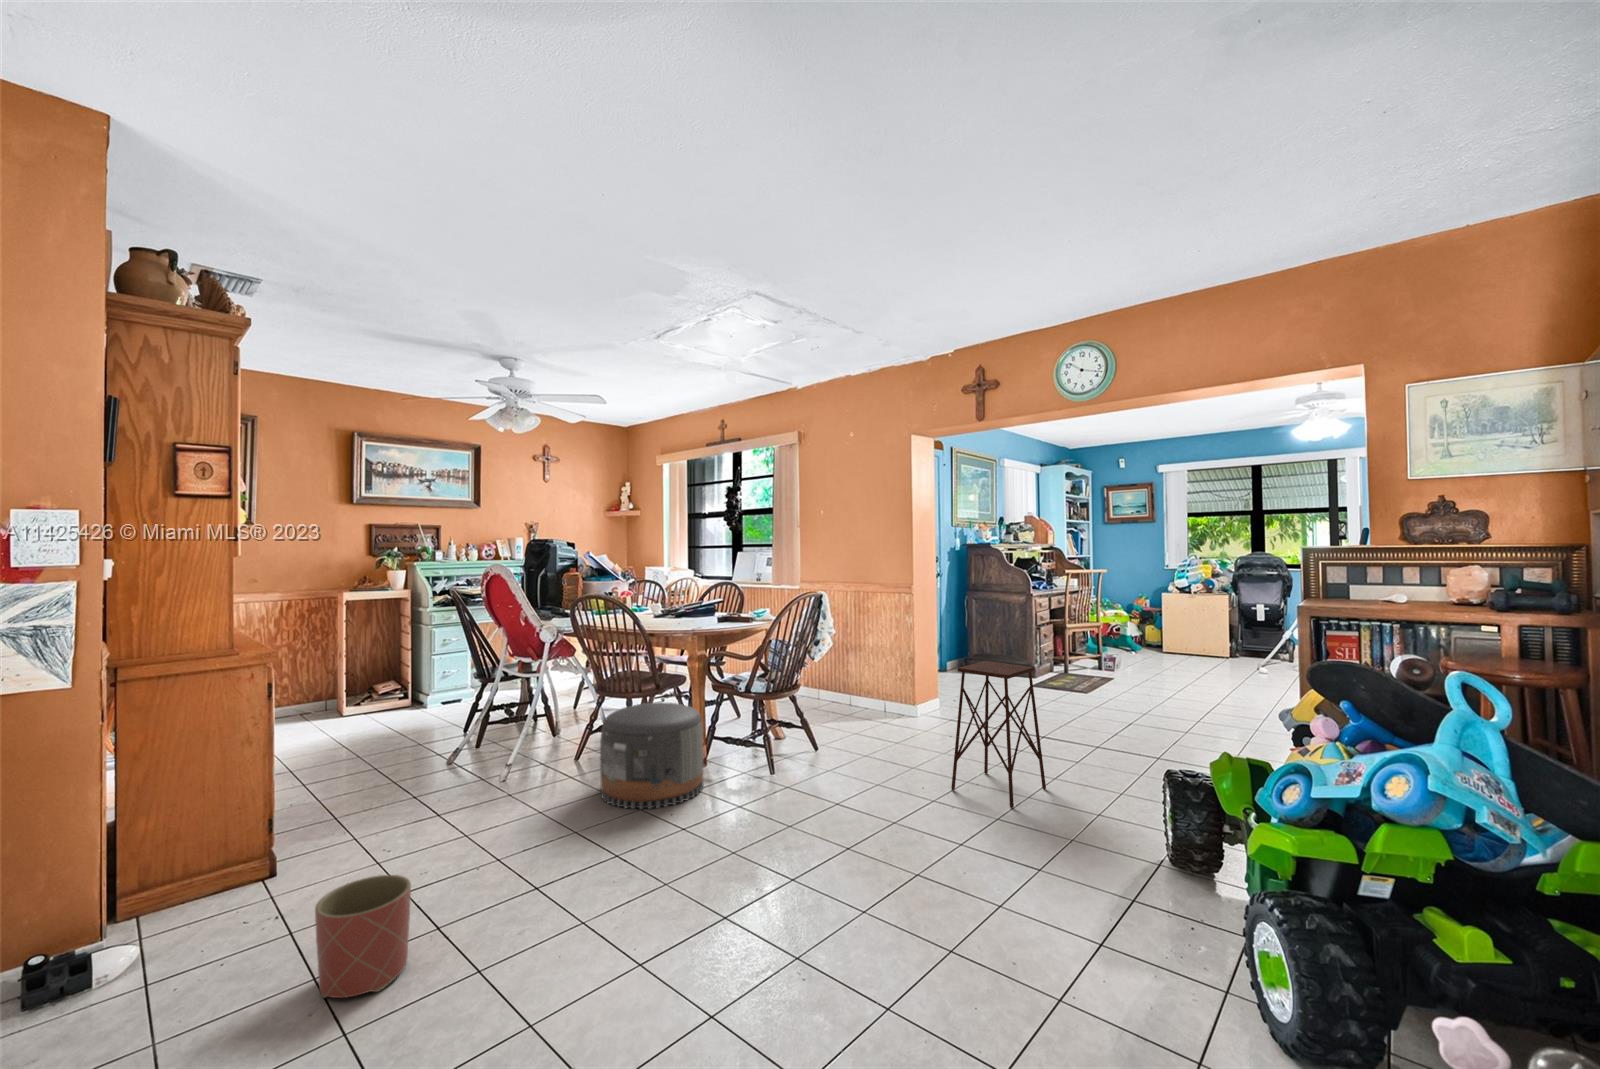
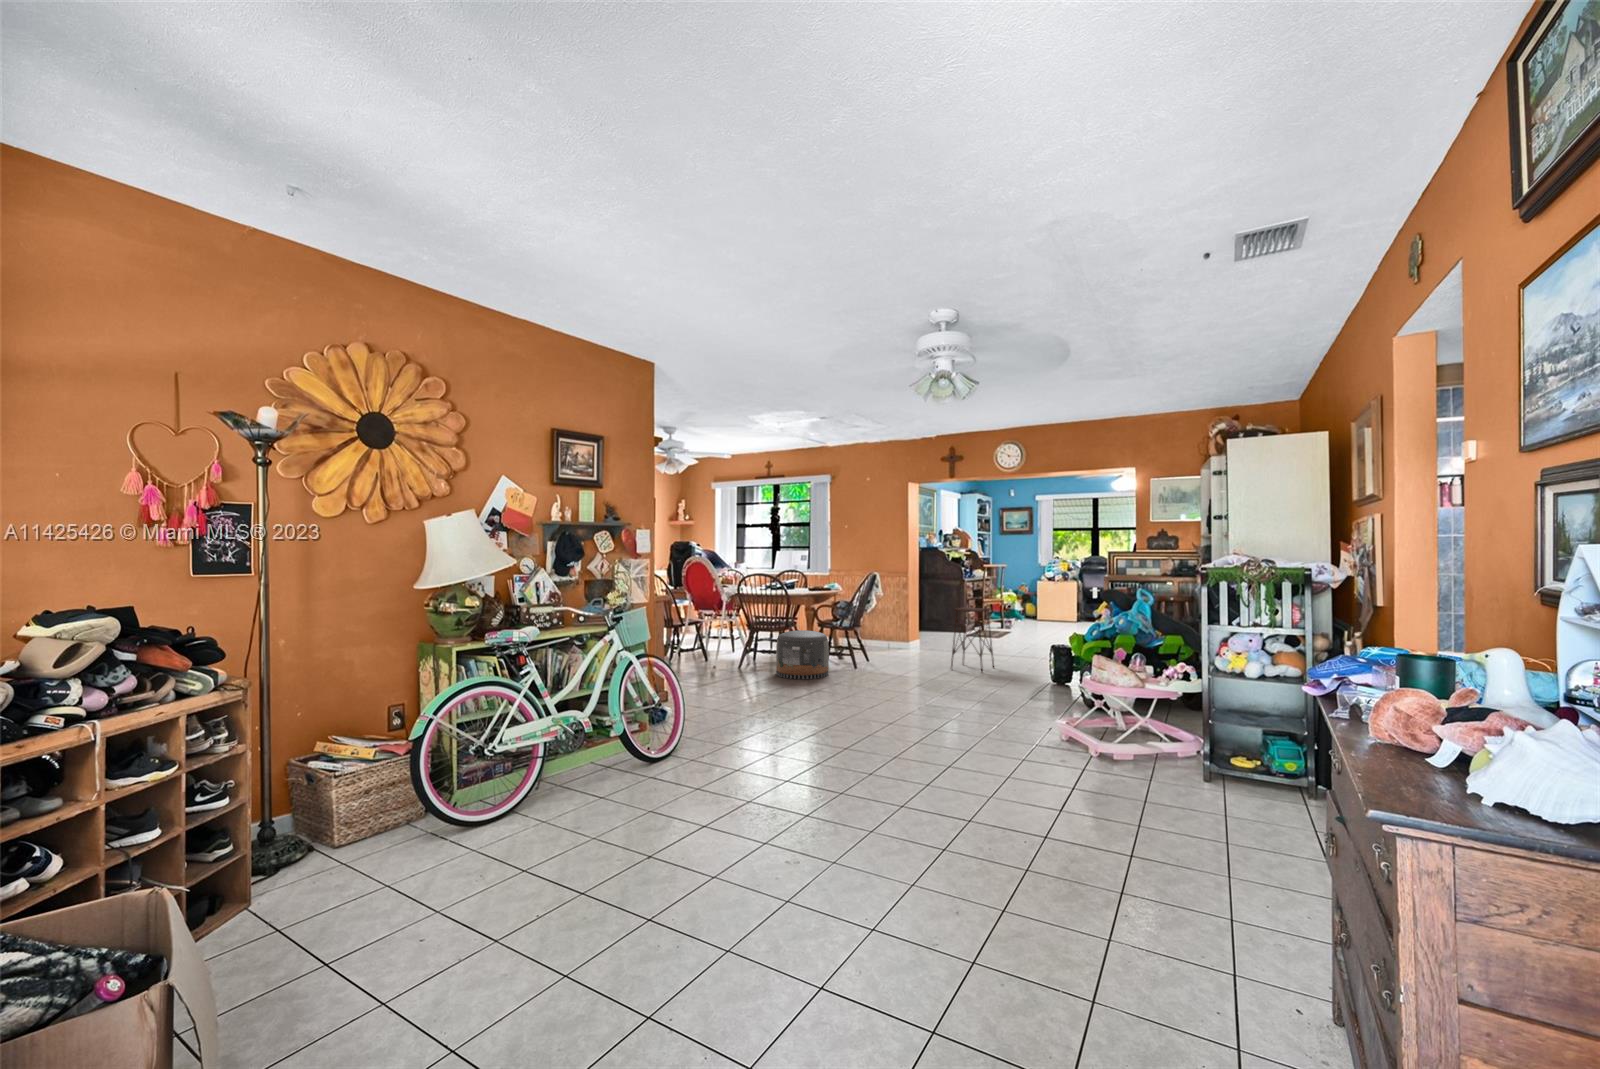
planter: present [315,875,411,998] -> none [756,678,787,716]

